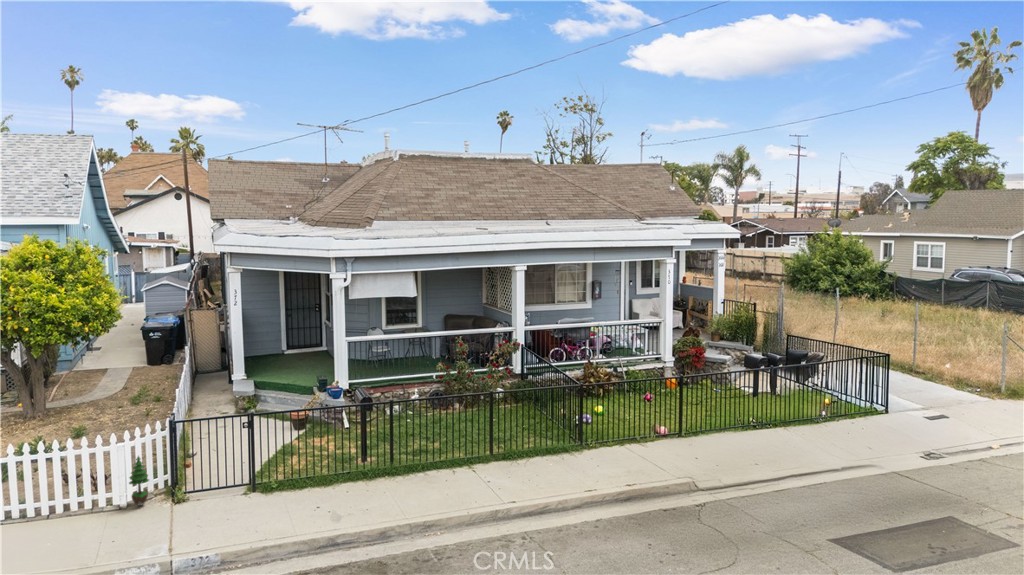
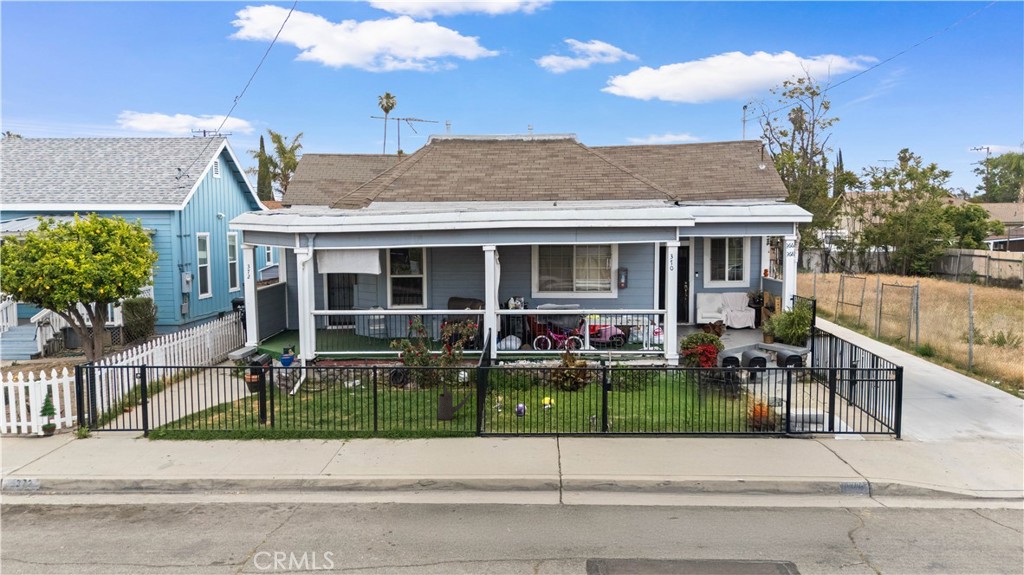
watering can: none [524,405,560,438] -> present [438,386,472,420]

